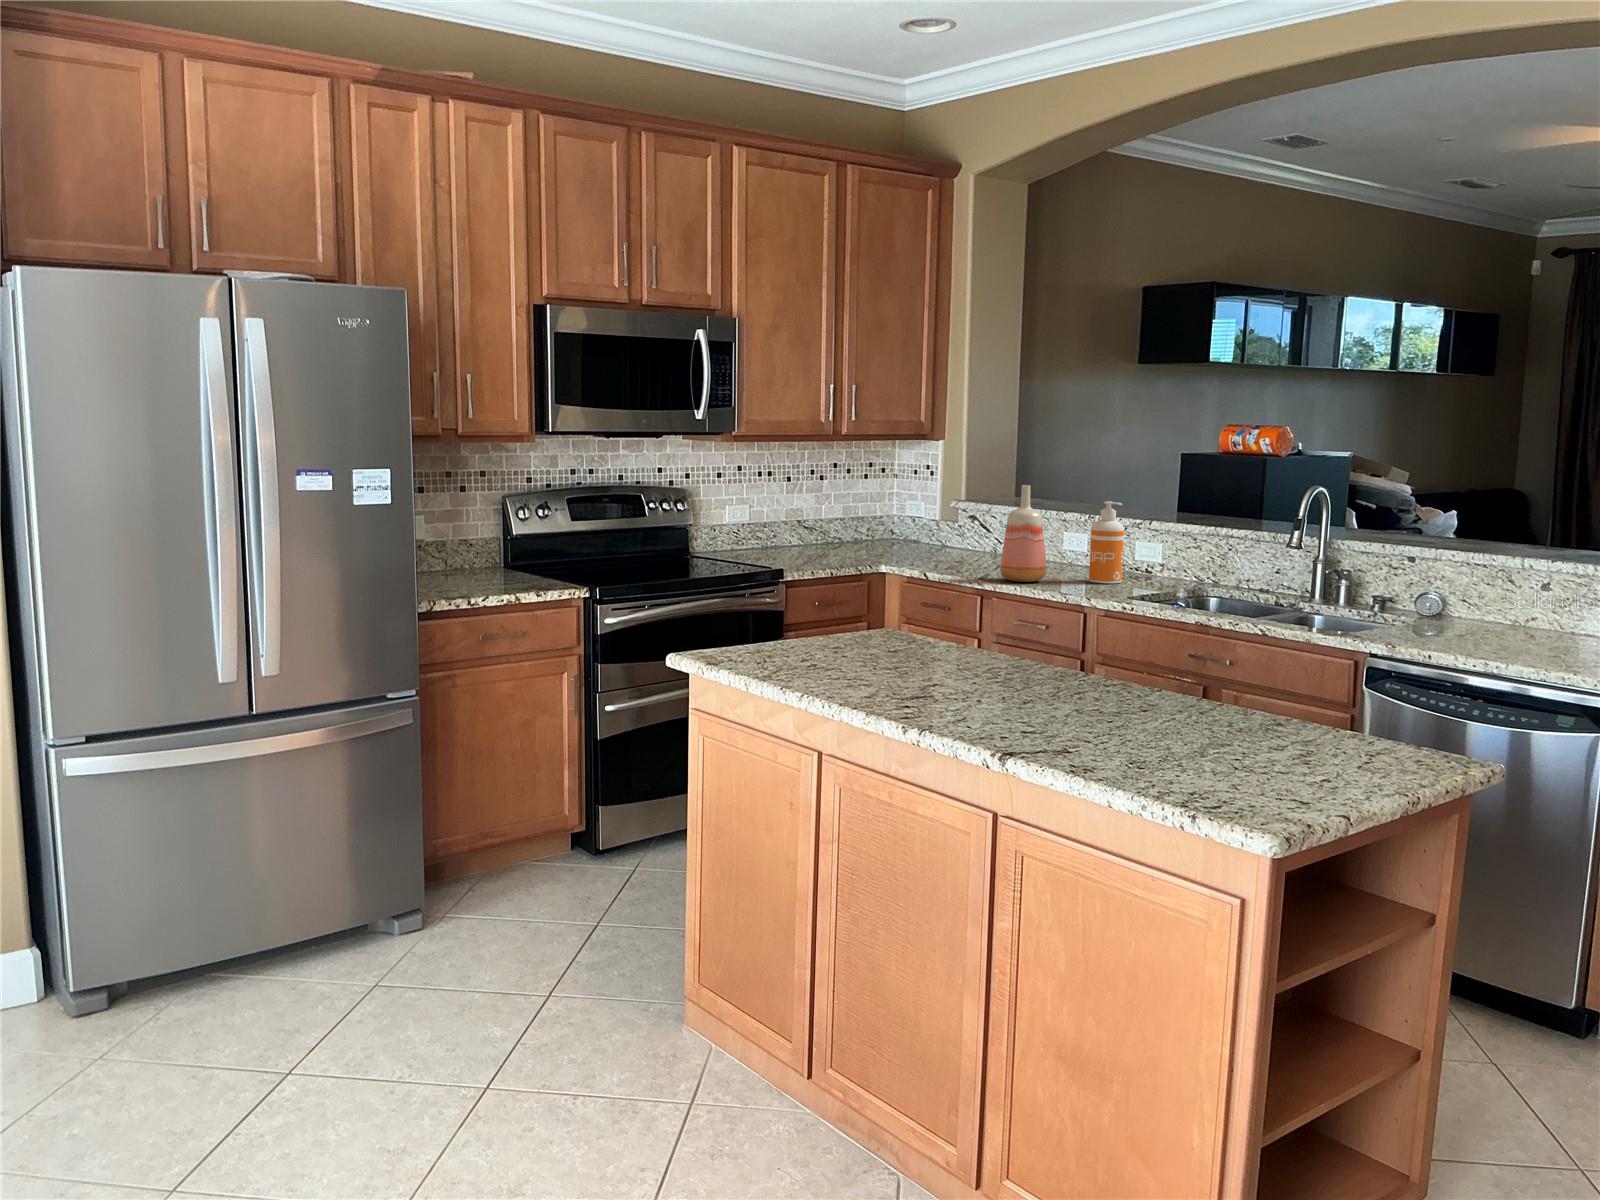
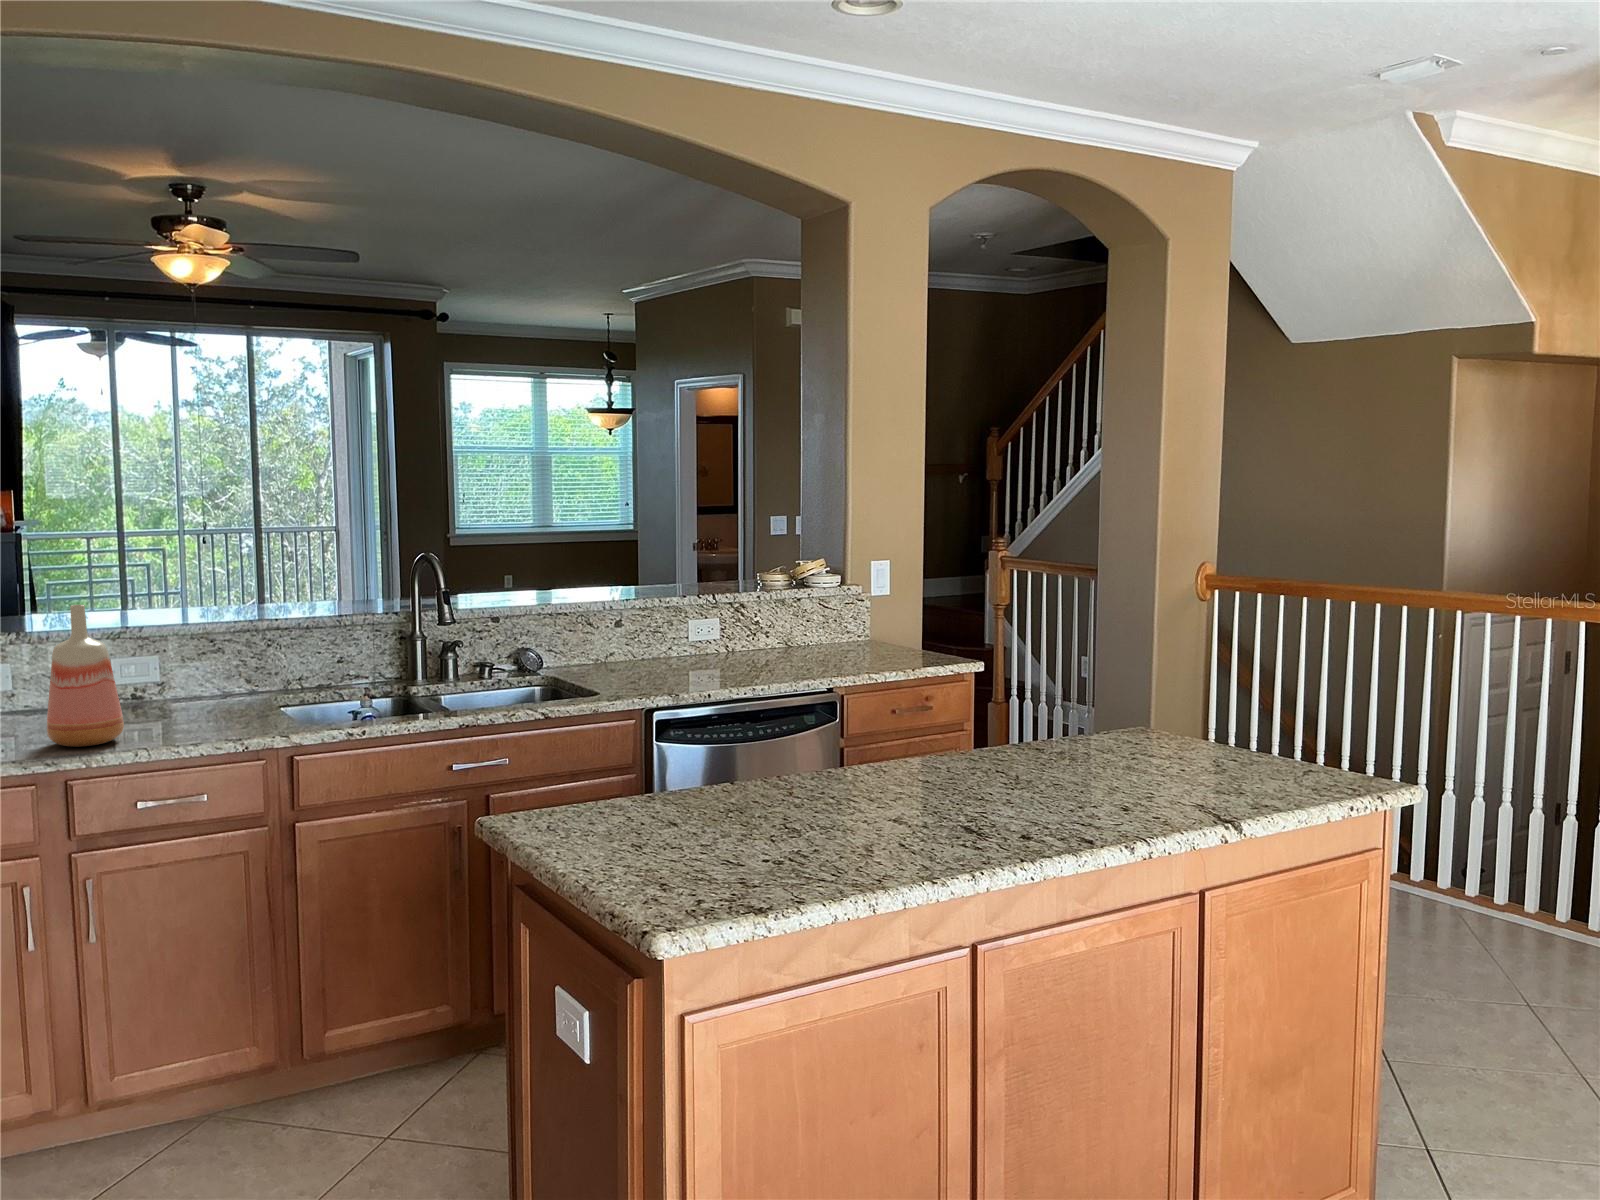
soap dispenser: present [1089,501,1124,583] -> none [128,611,179,722]

